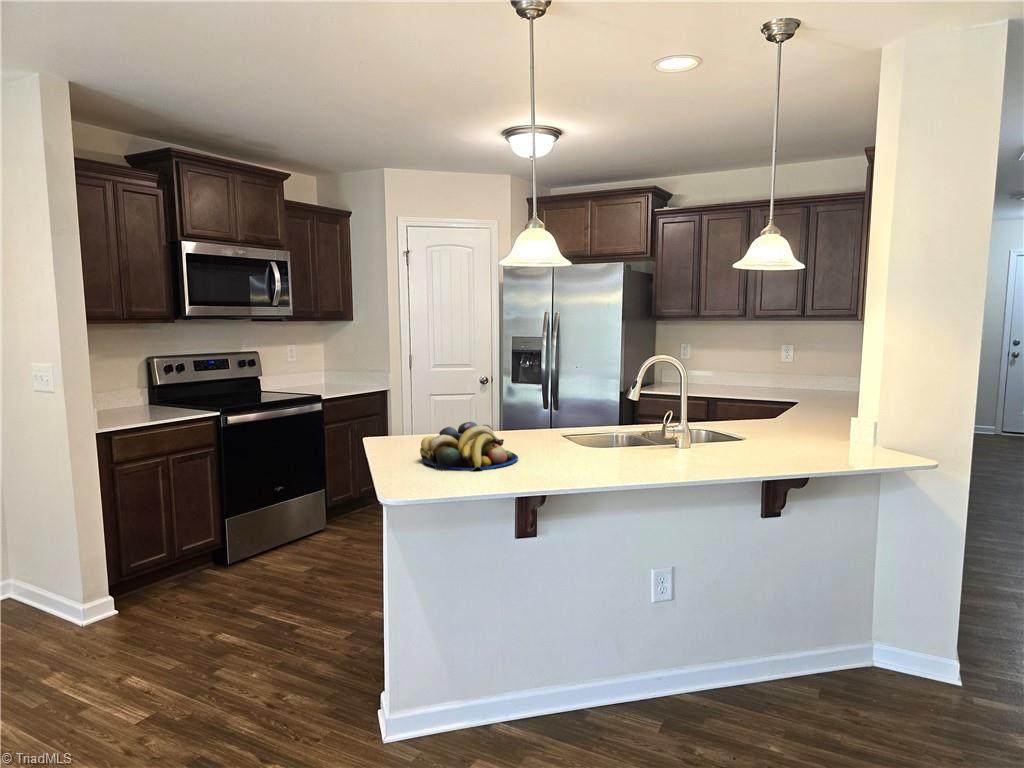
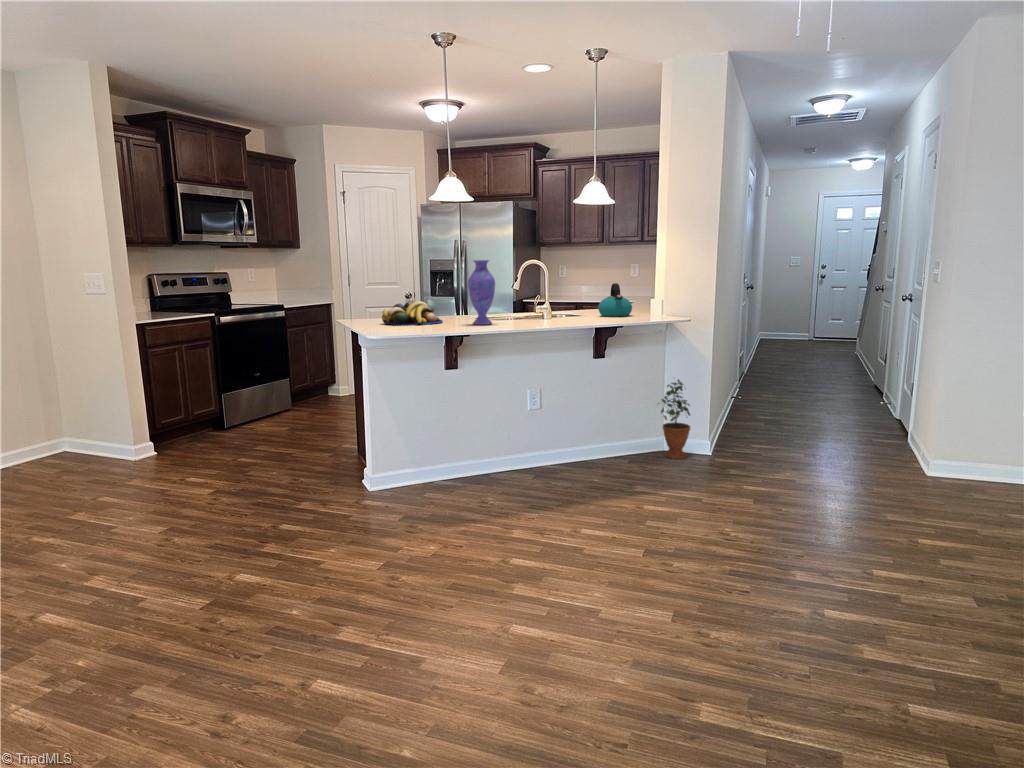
vase: none [561,366,609,479] -> present [468,260,495,325]
kettle: none [775,398,837,456] -> present [598,283,632,317]
potted plant: none [877,557,941,704] -> present [661,380,690,459]

